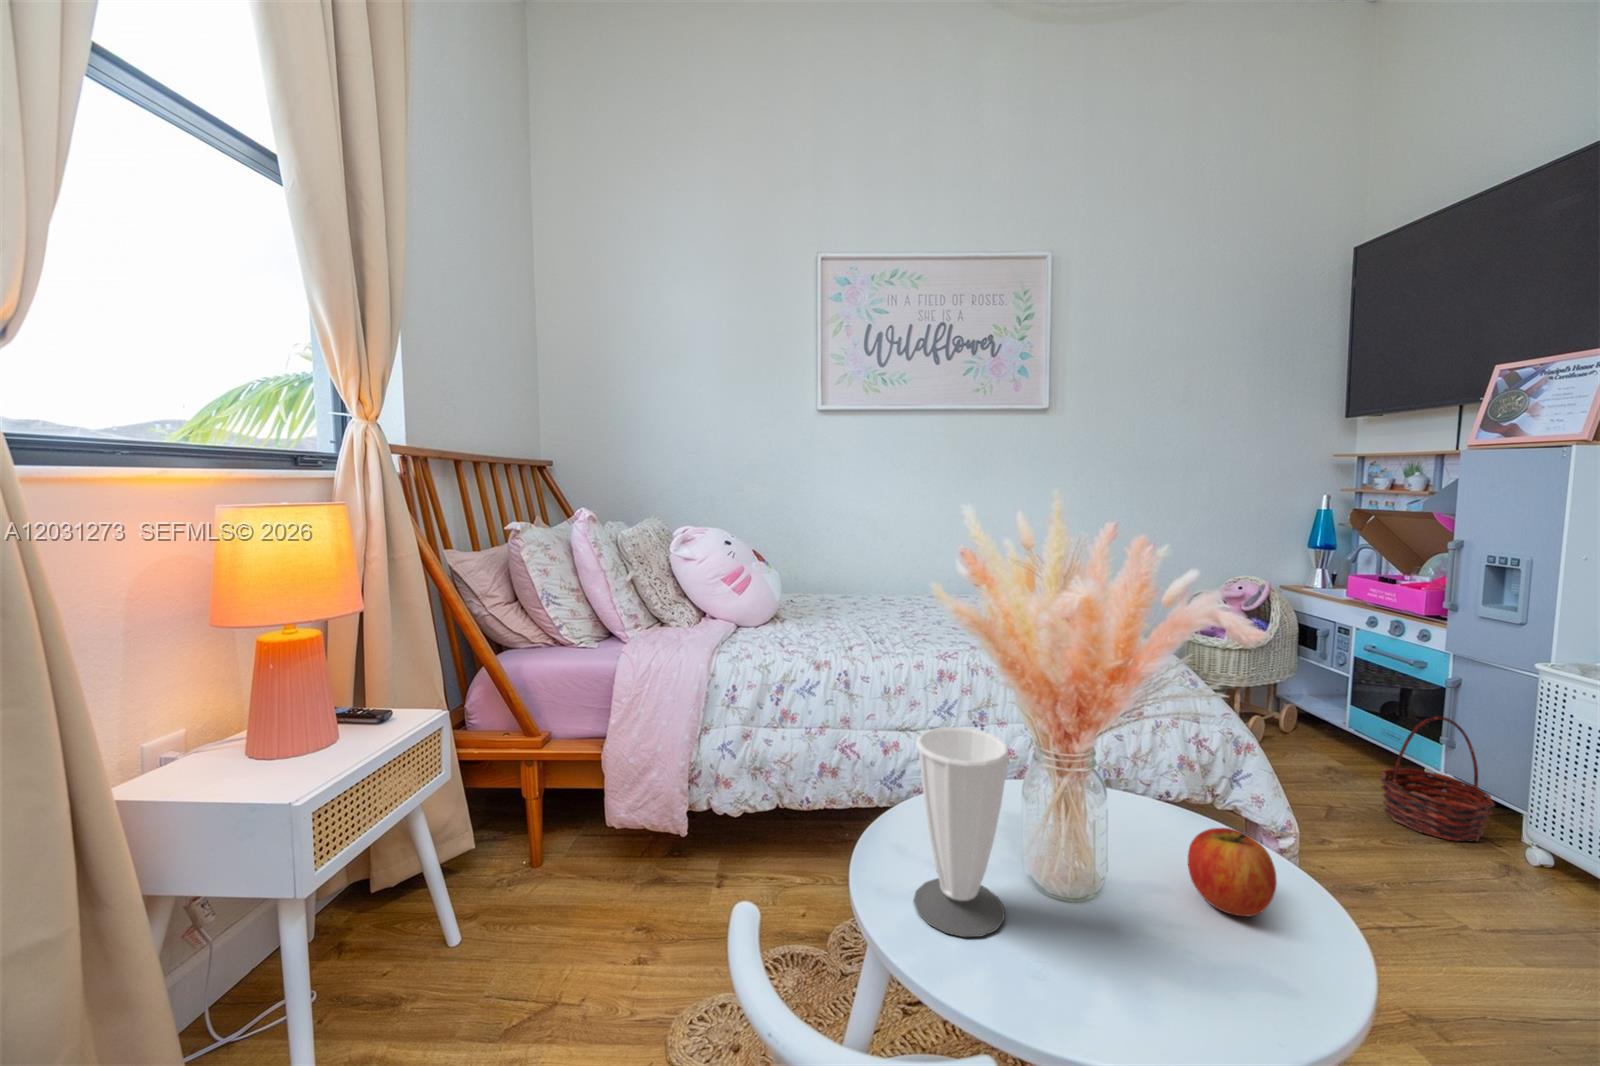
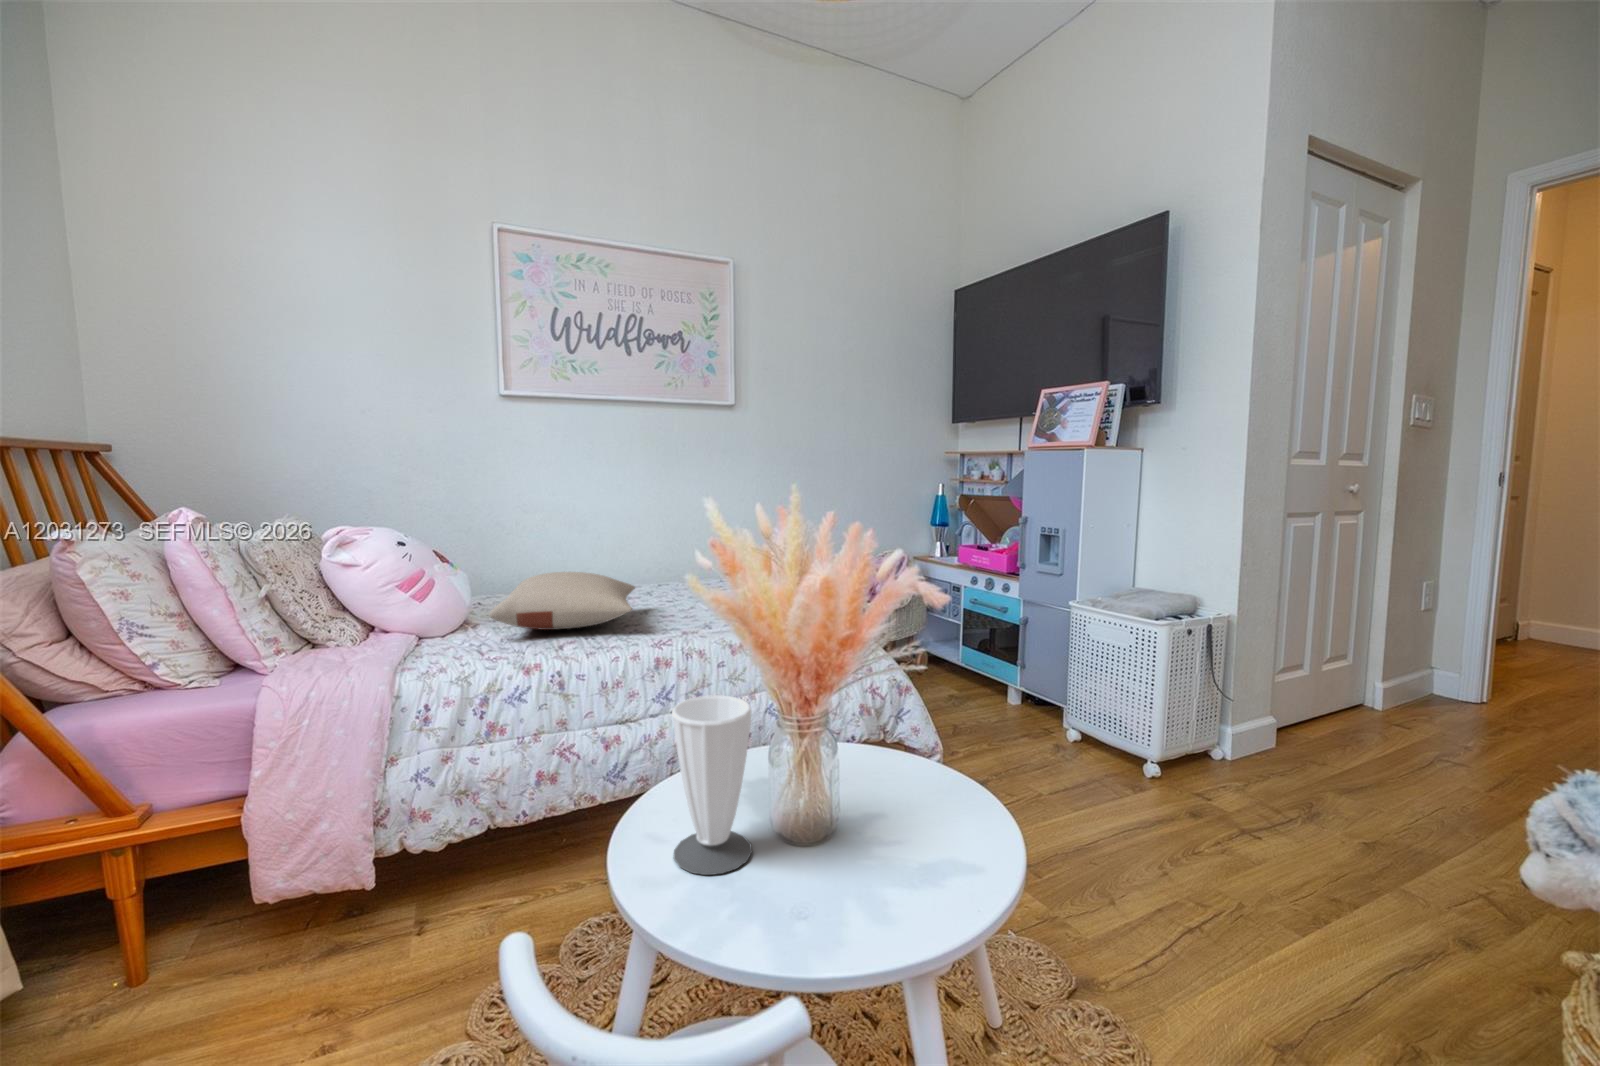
pillow: none [791,576,927,629] -> present [489,572,635,630]
basket: present [1380,716,1495,841] -> none [985,647,1048,735]
apple: present [1188,828,1277,916] -> none [879,741,935,803]

